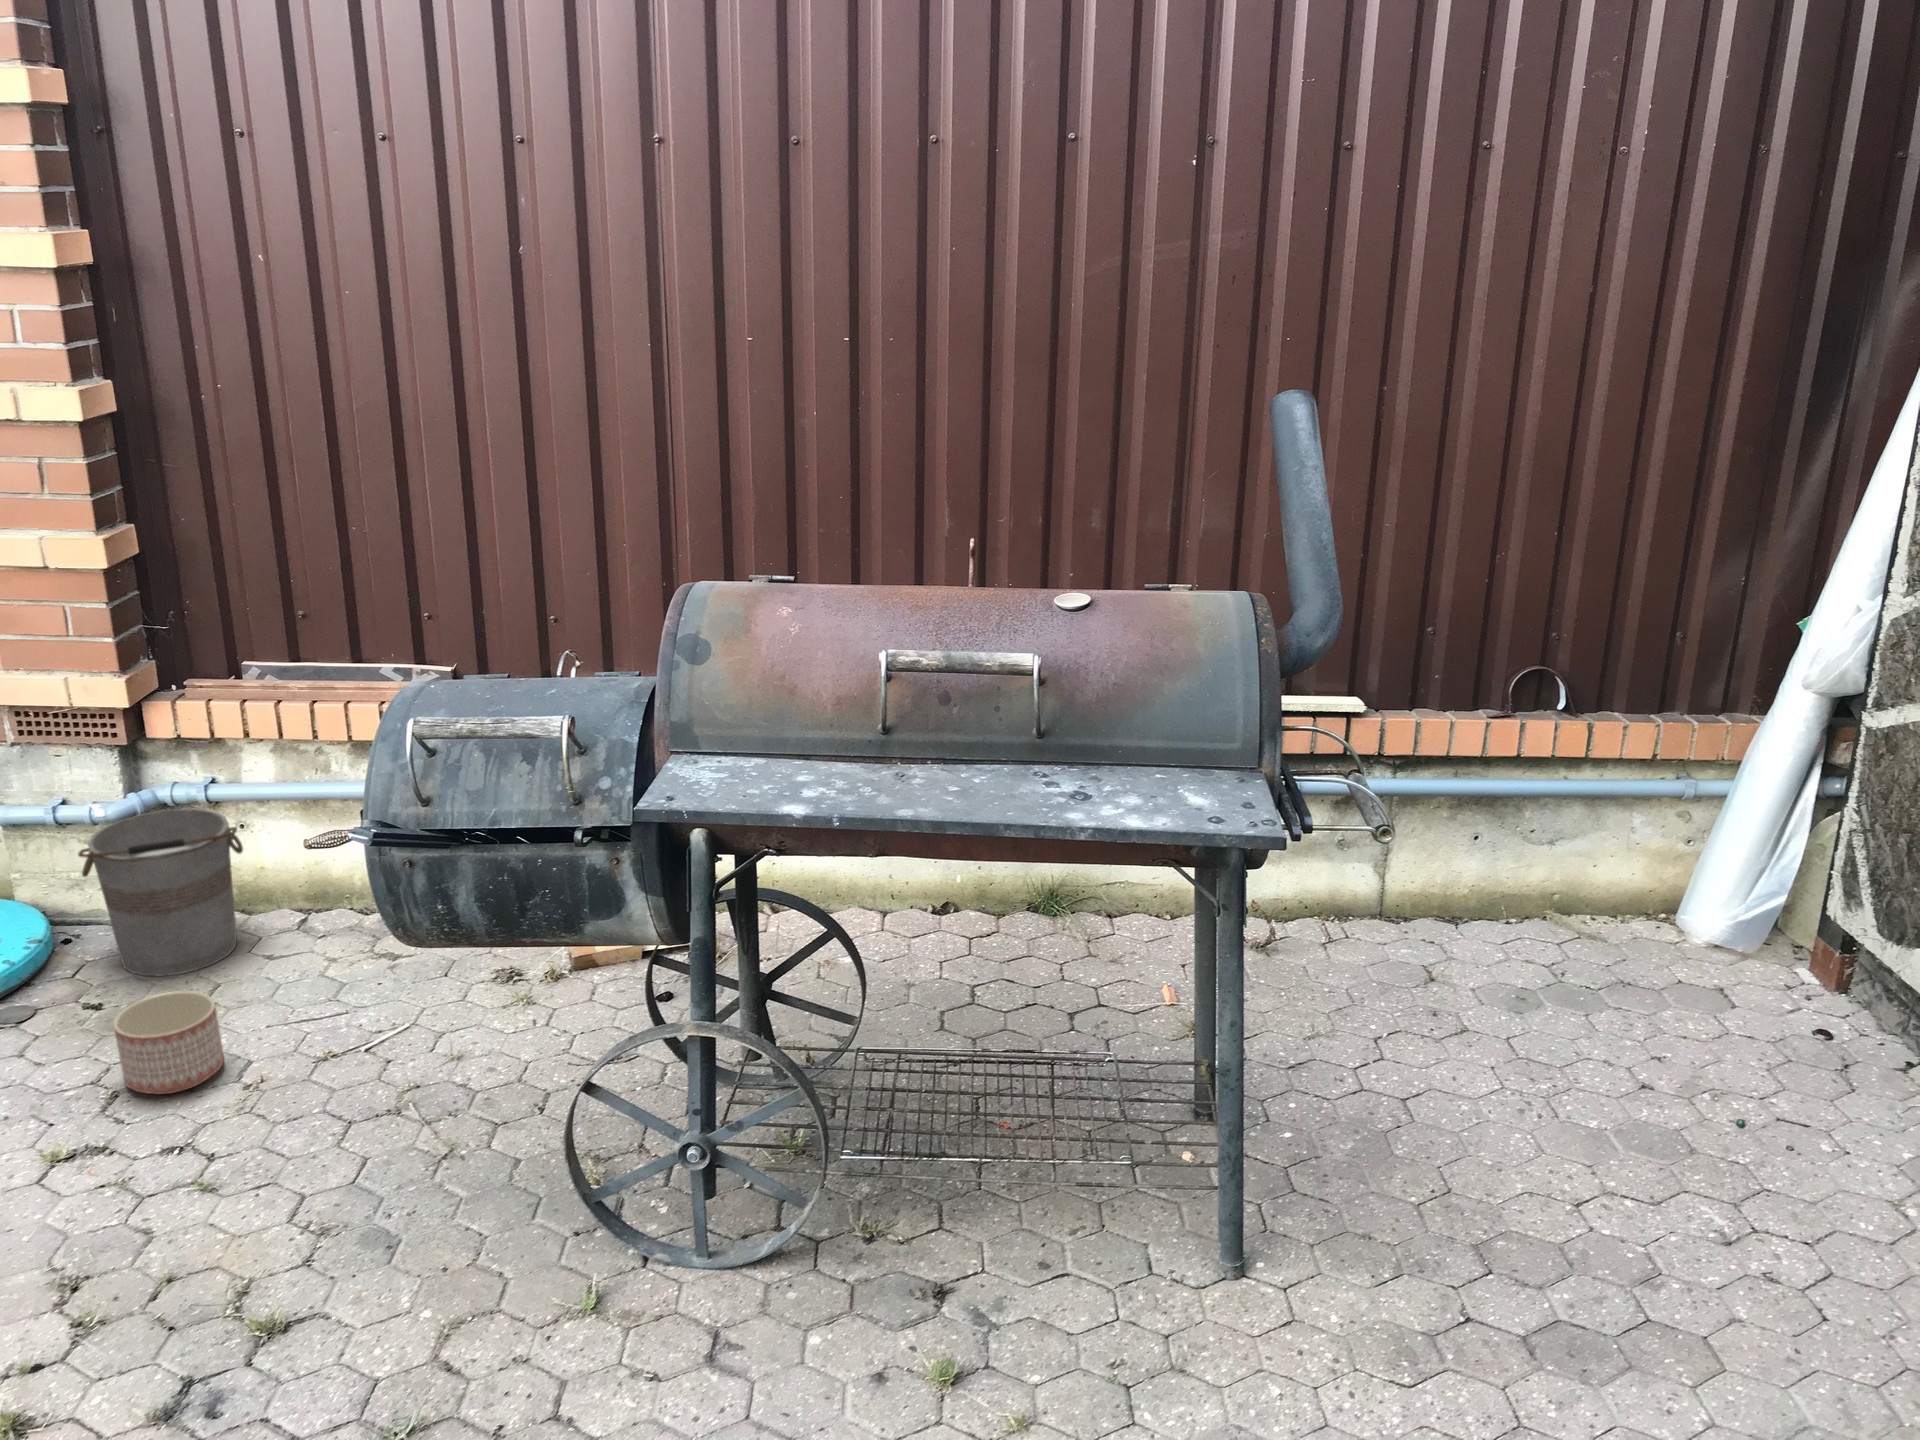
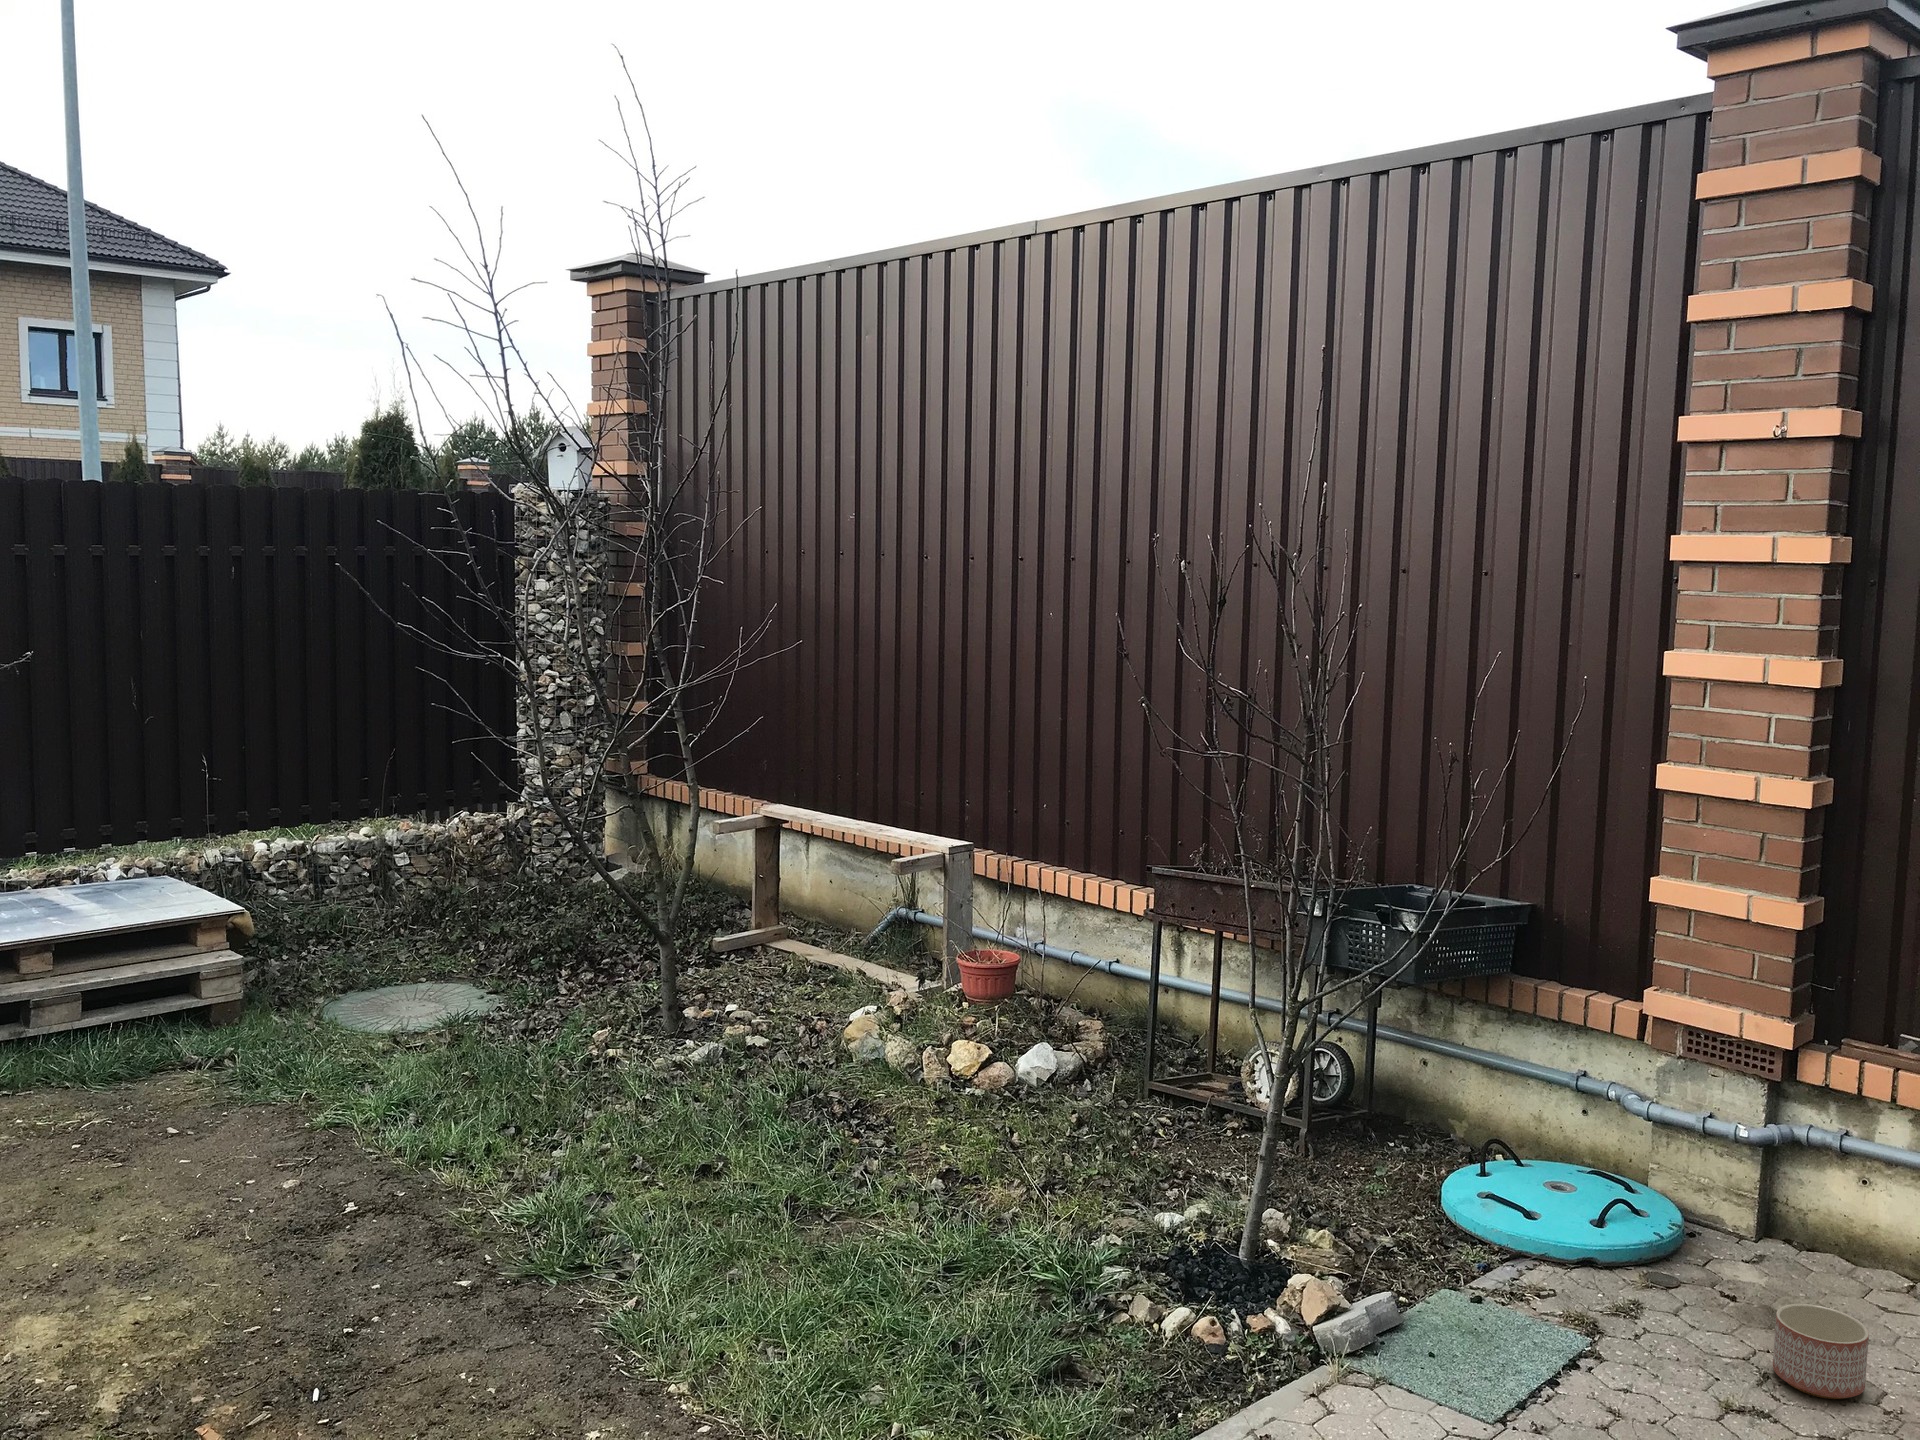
bucket: present [78,809,243,976] -> none [1731,1145,1878,1298]

